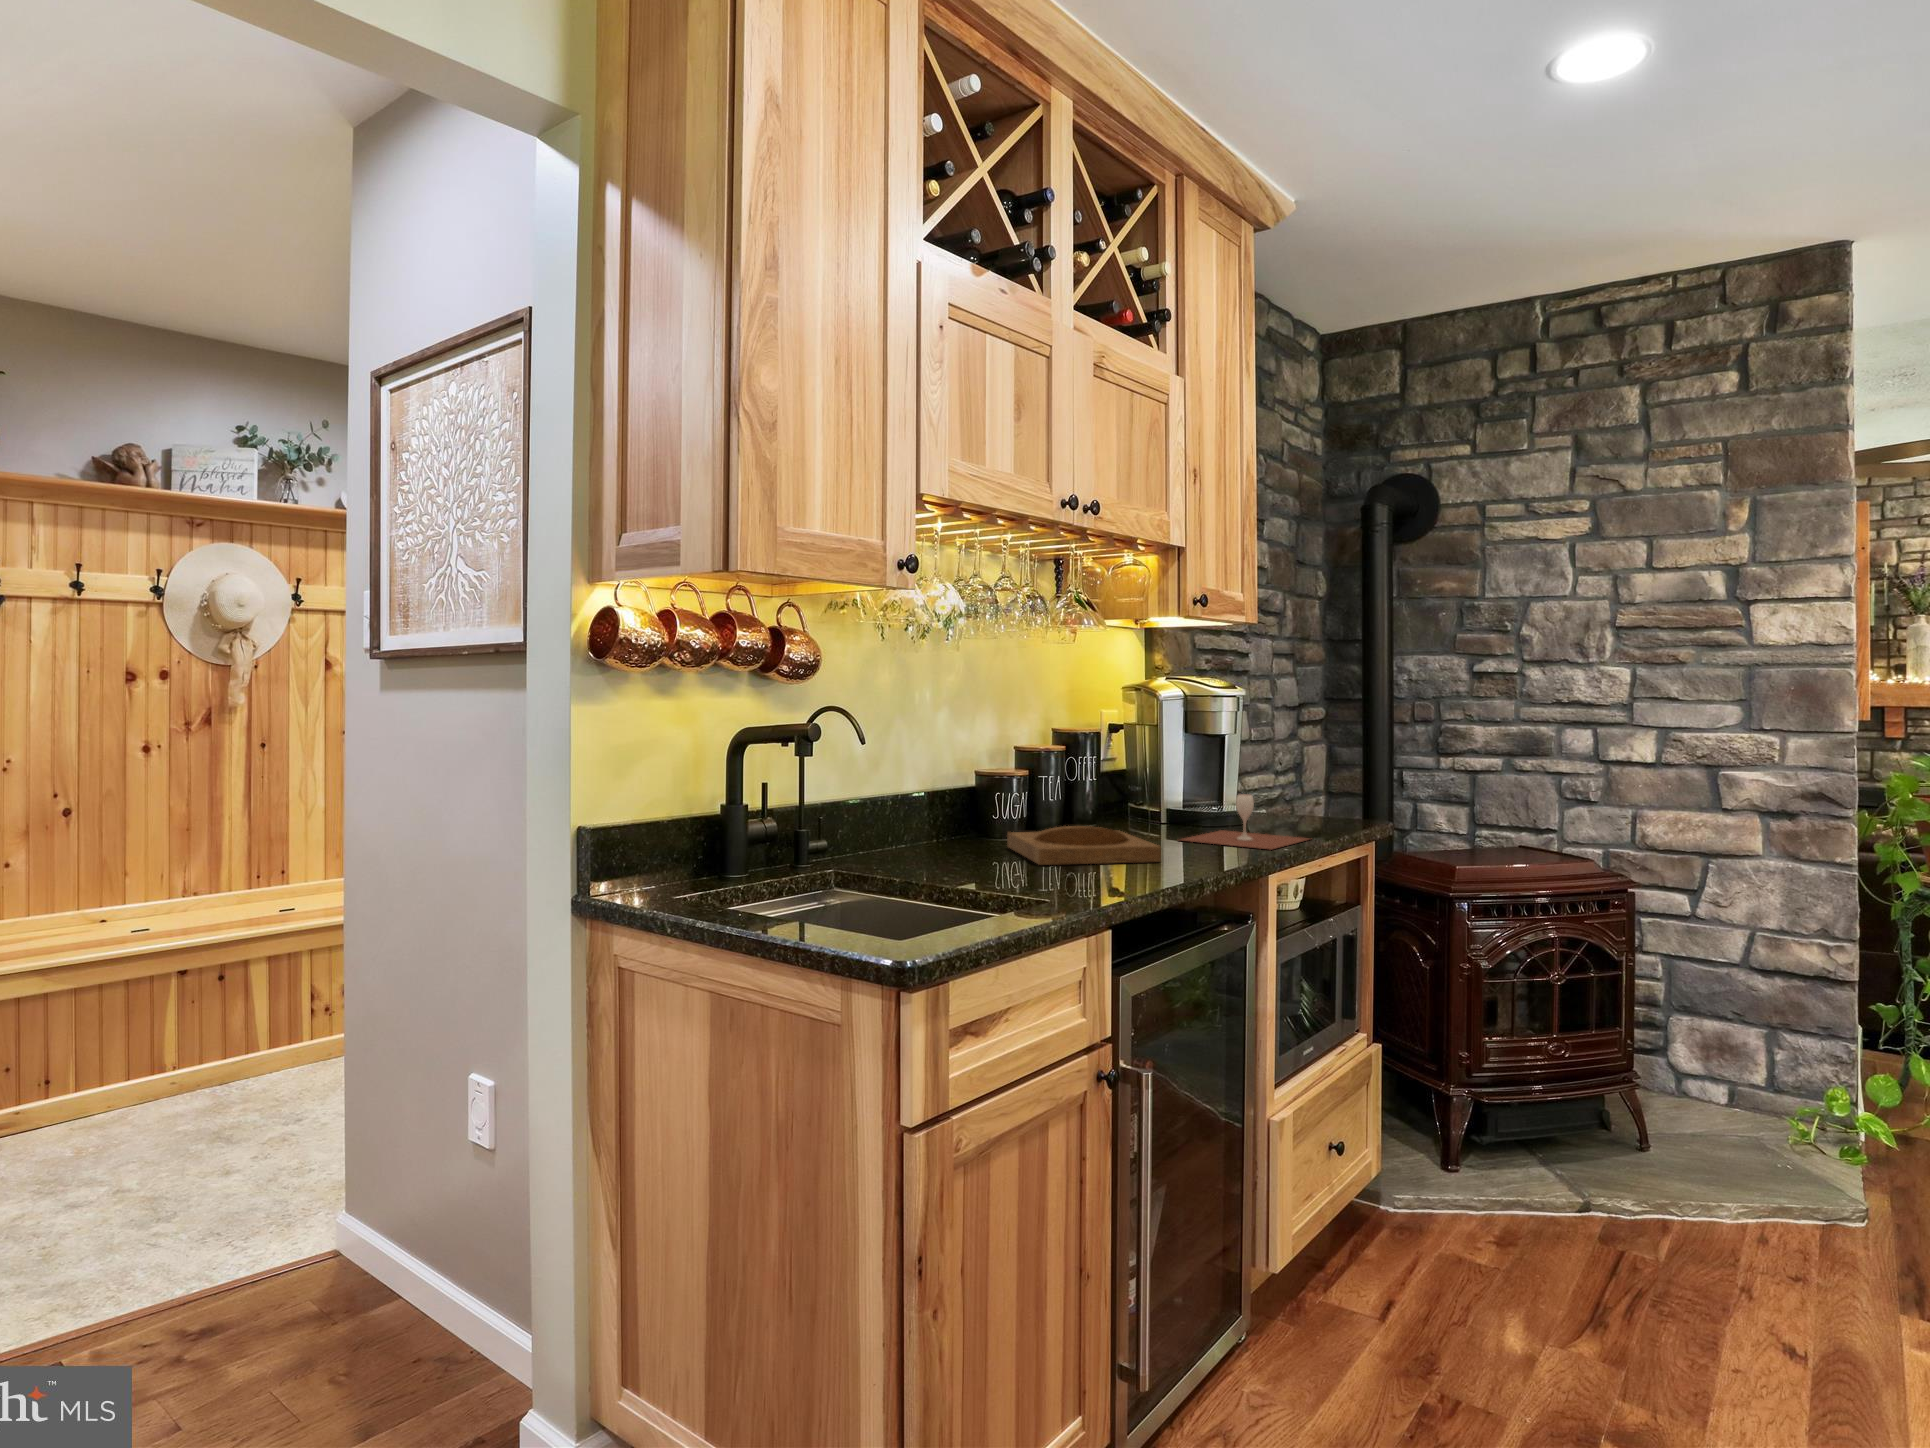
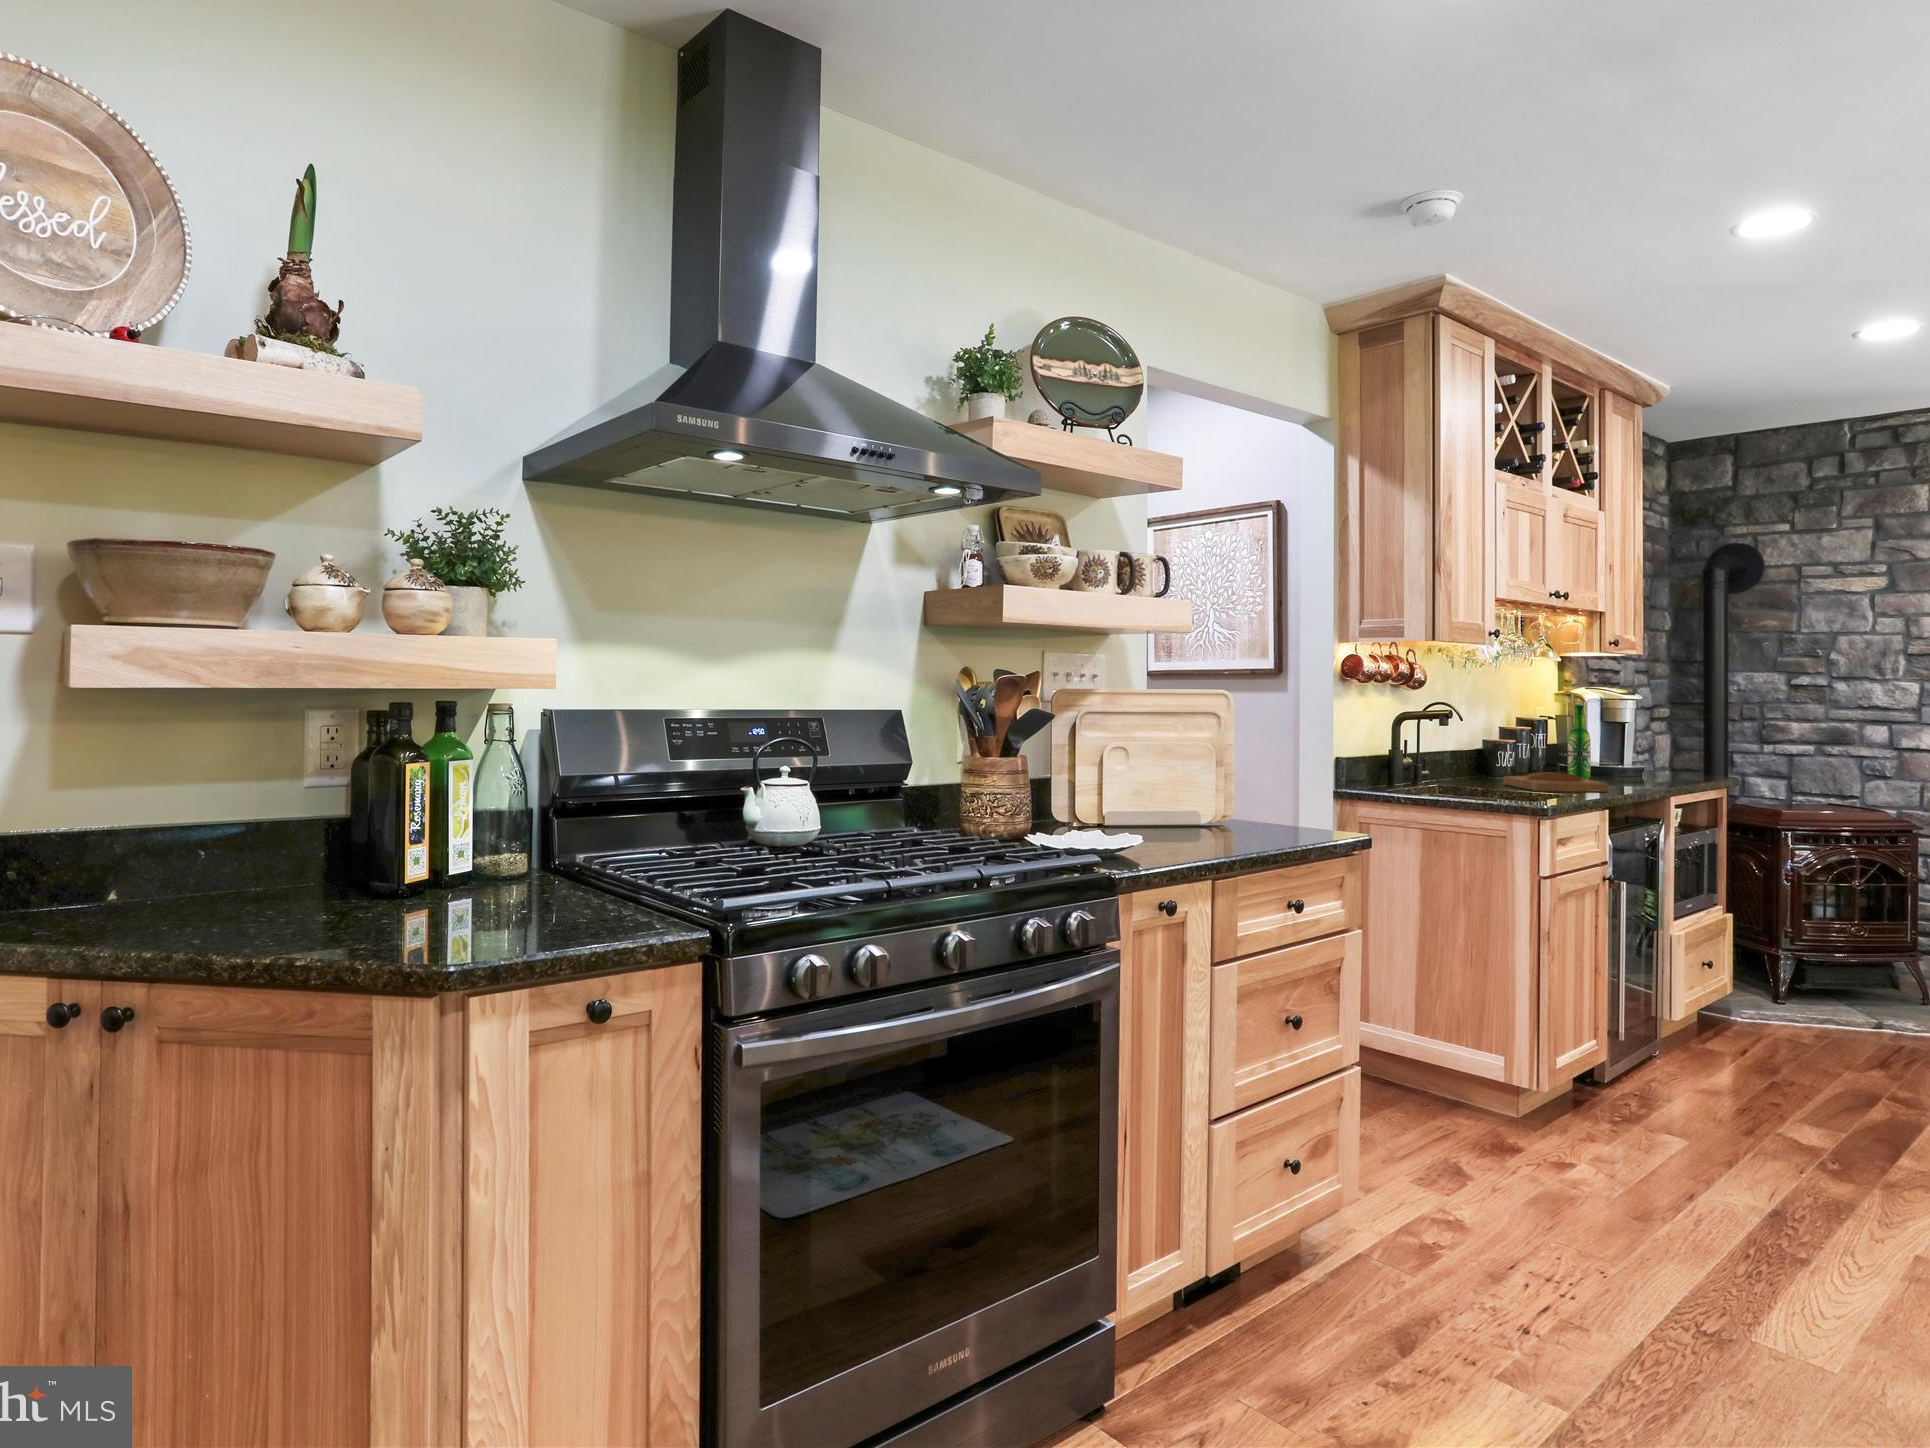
beer bottle: none [1133,703,1166,831] -> present [1568,704,1591,780]
wine glass: present [1181,794,1309,850] -> none [1605,758,1693,789]

